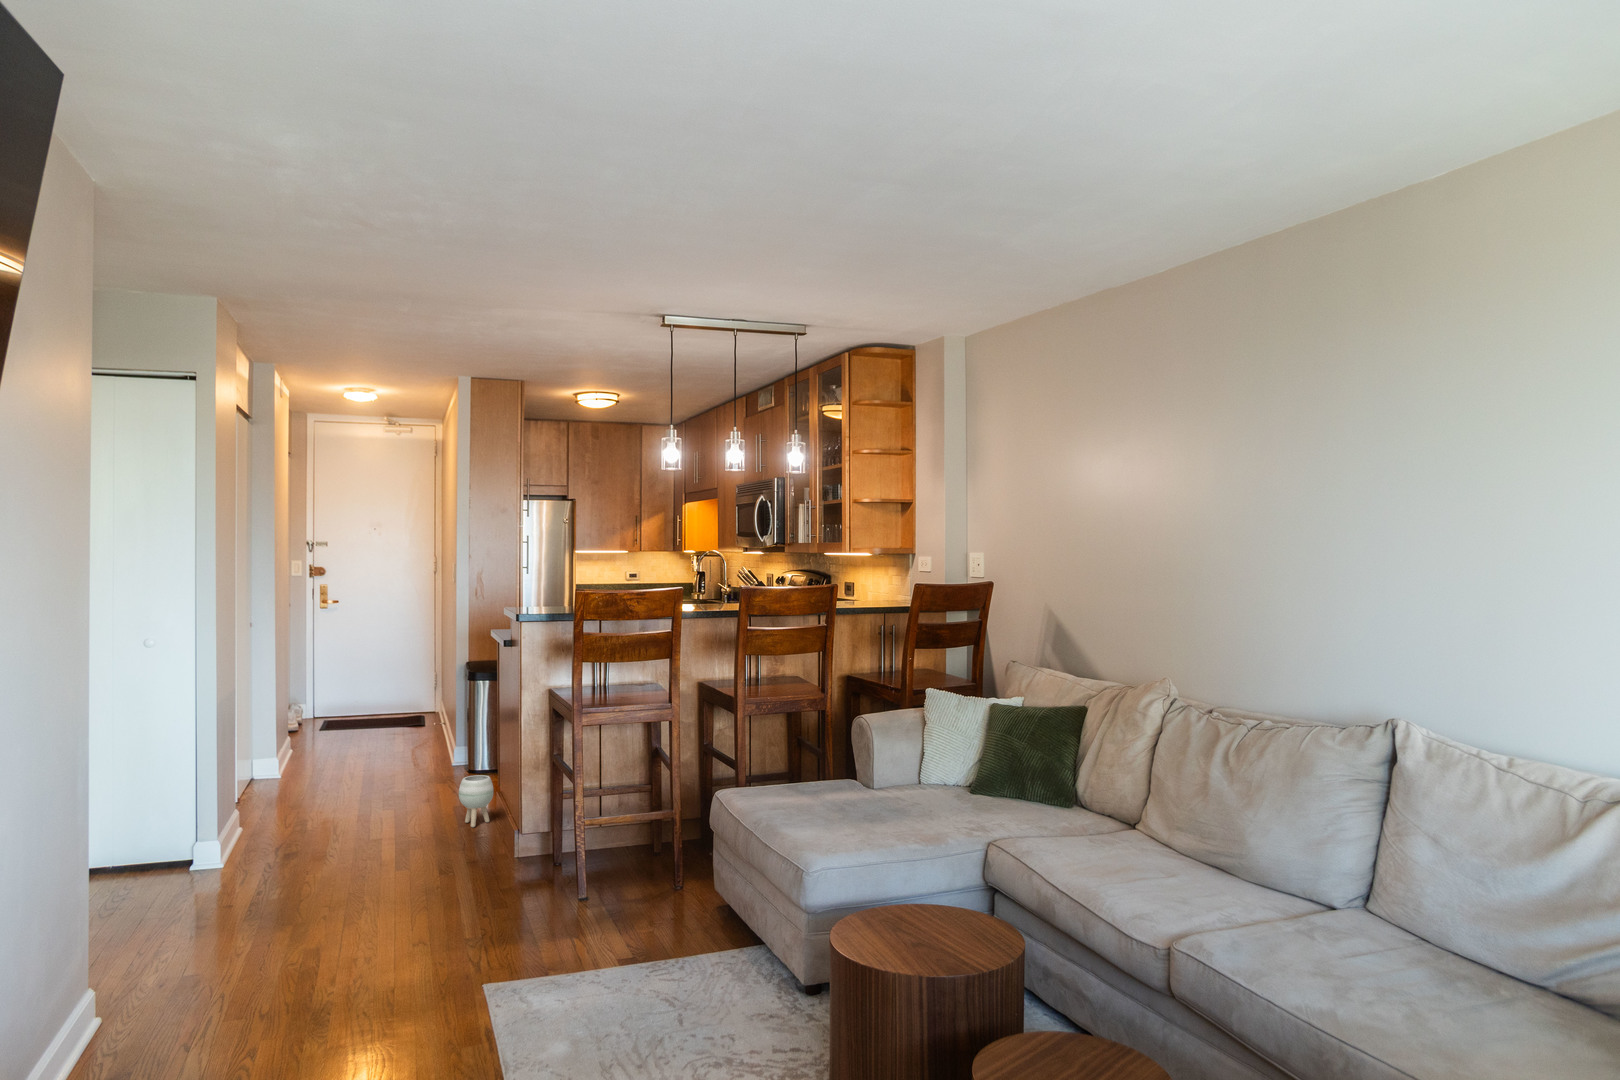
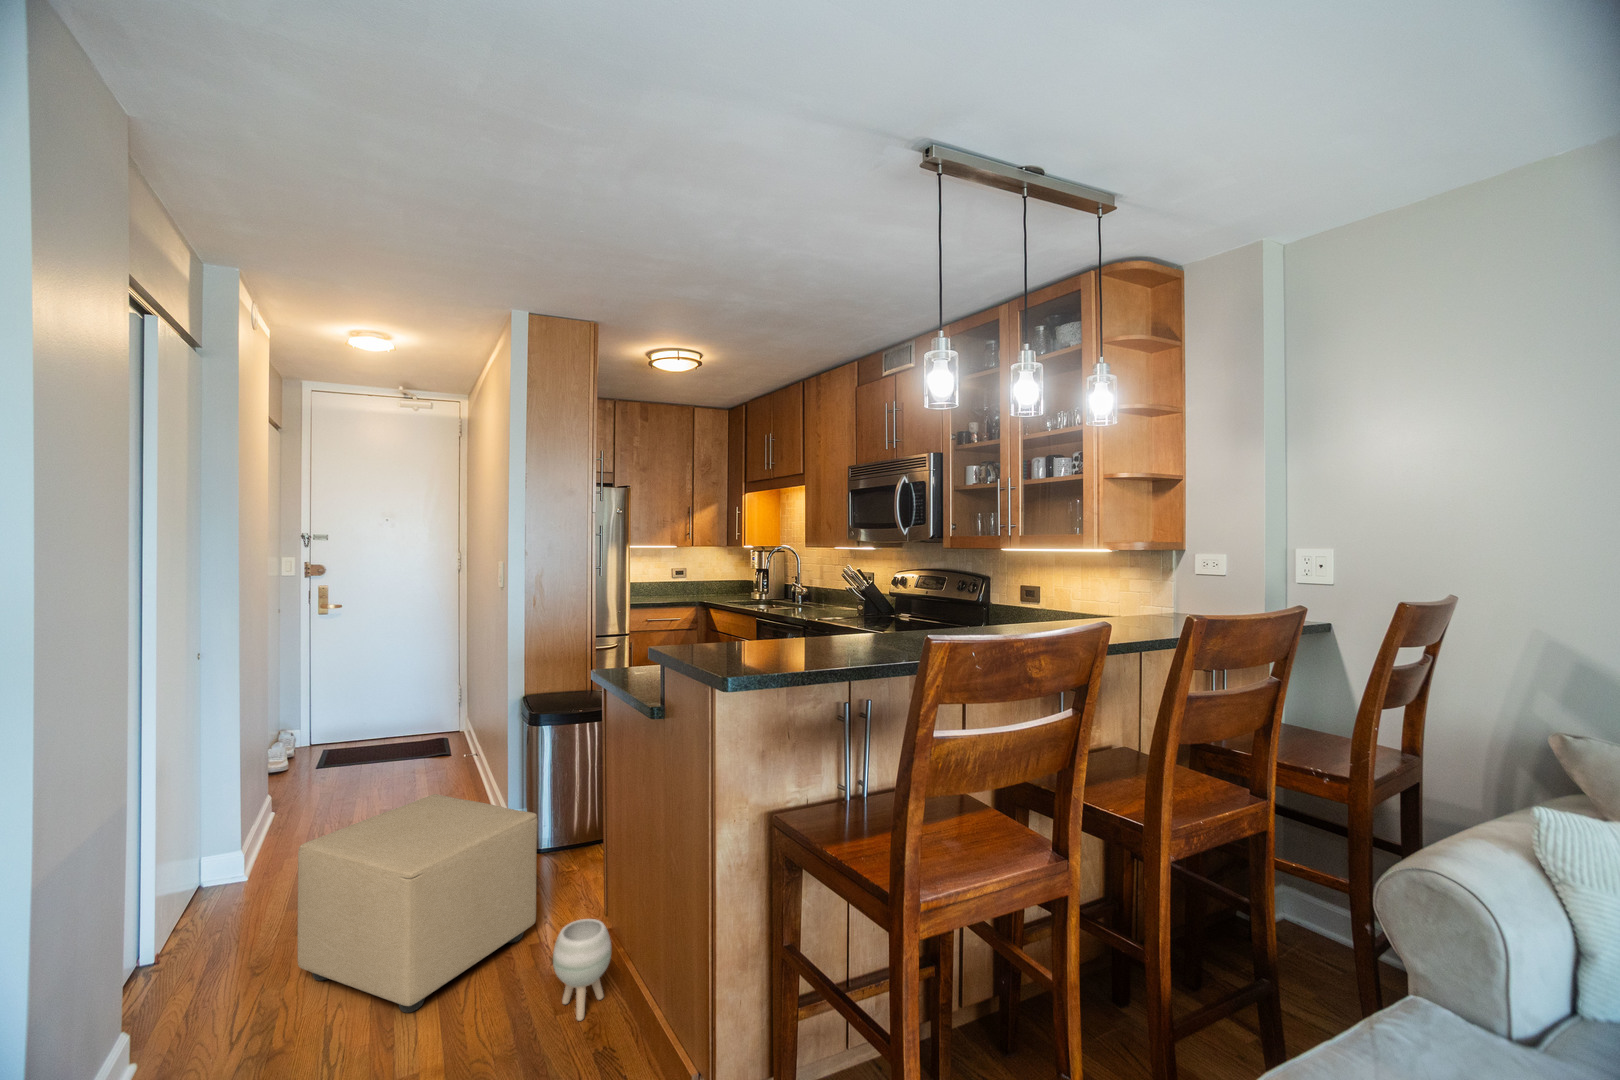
ottoman: none [319,716,460,822] -> present [298,794,538,1013]

